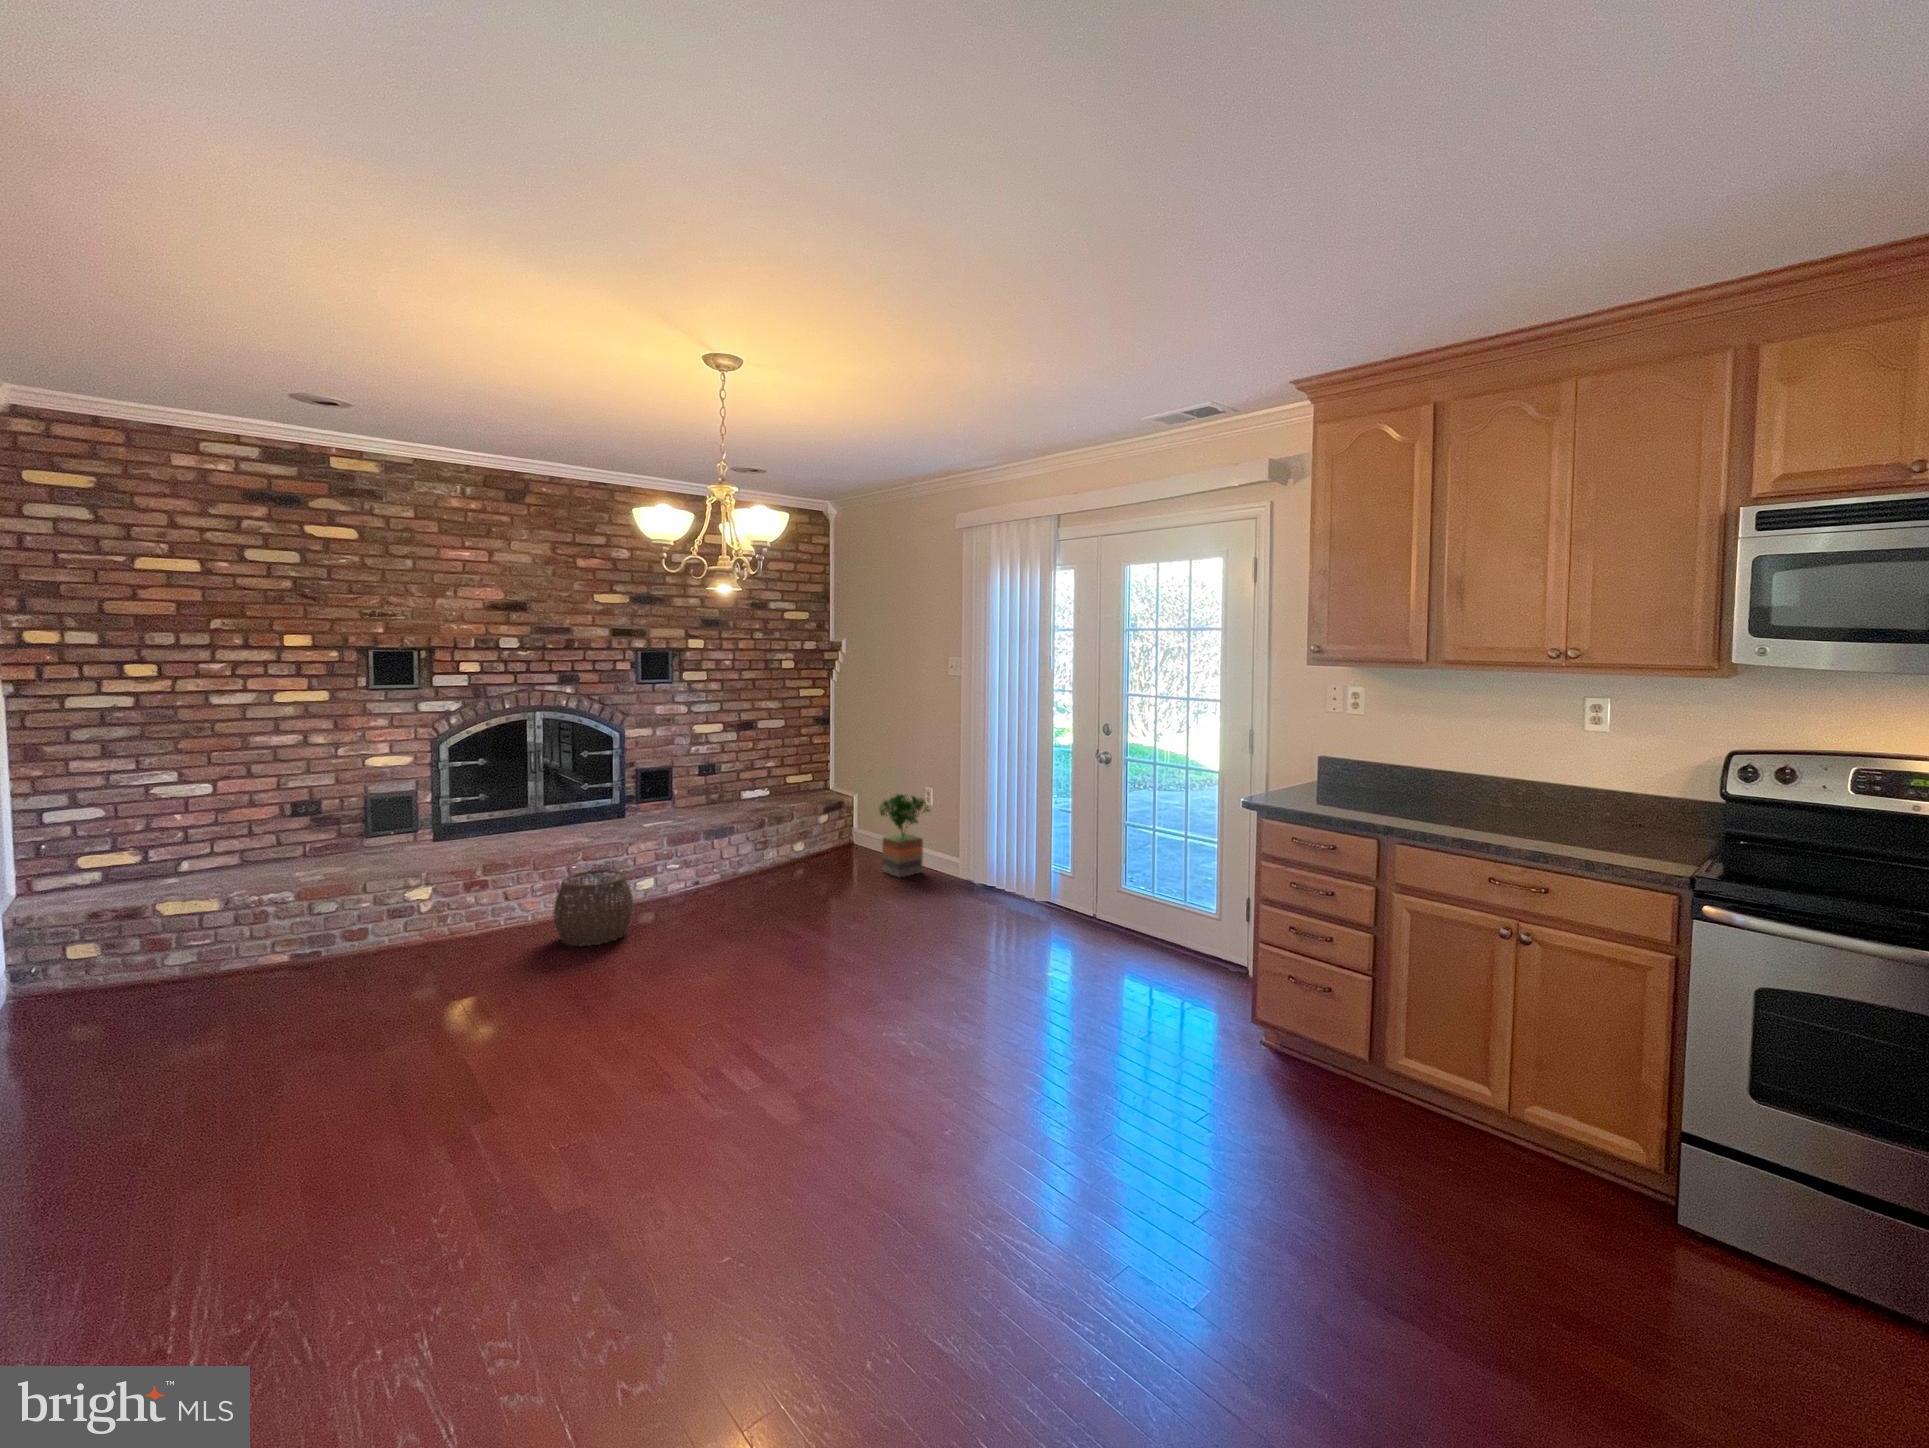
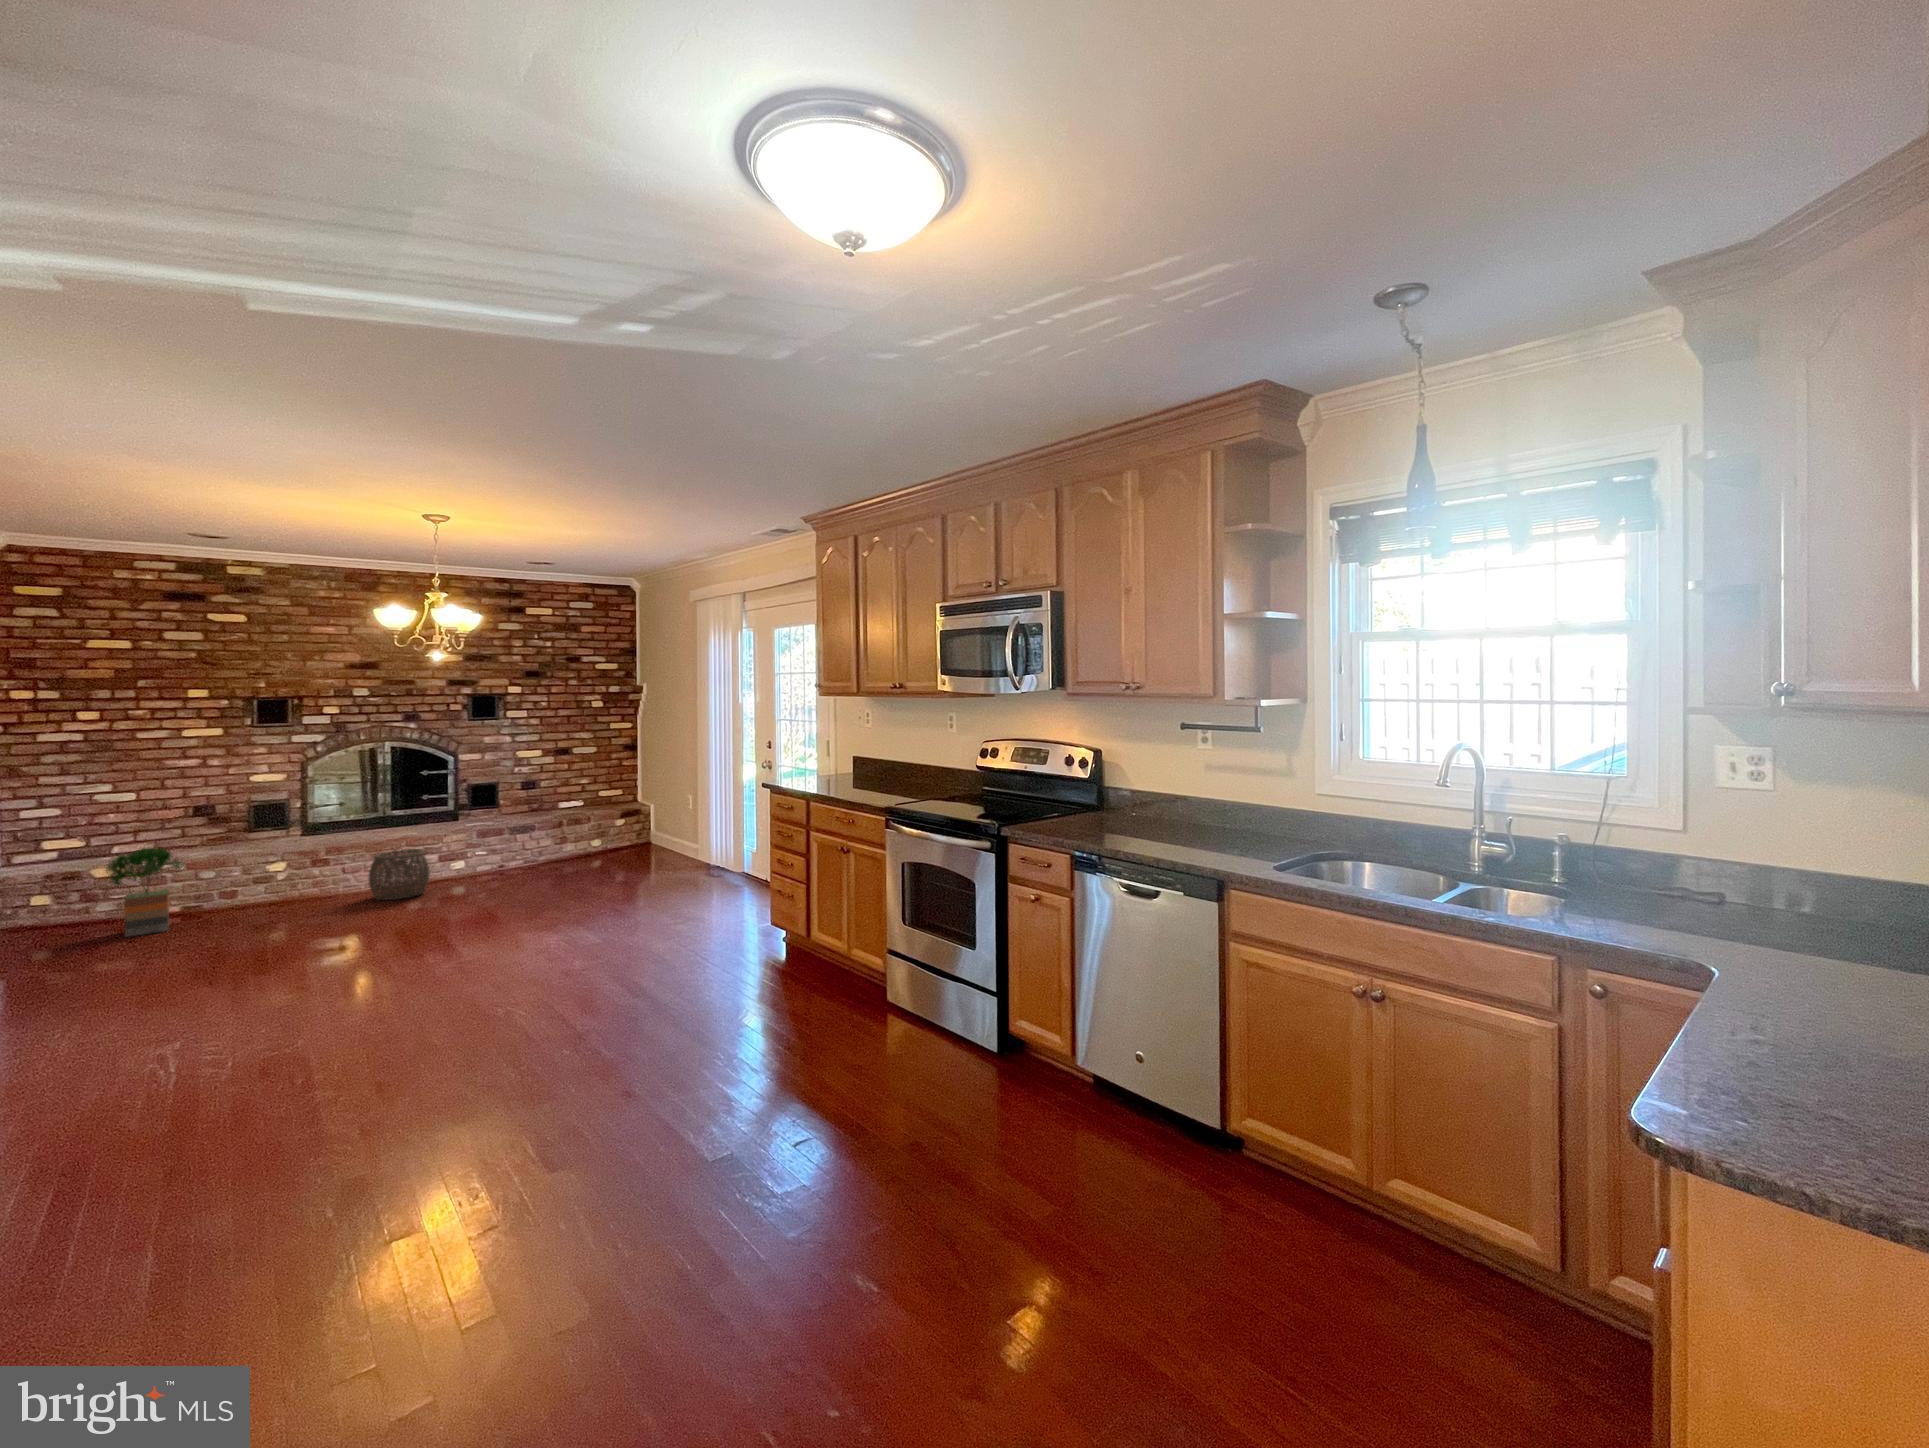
potted tree: present [879,794,931,877] -> present [105,848,184,937]

